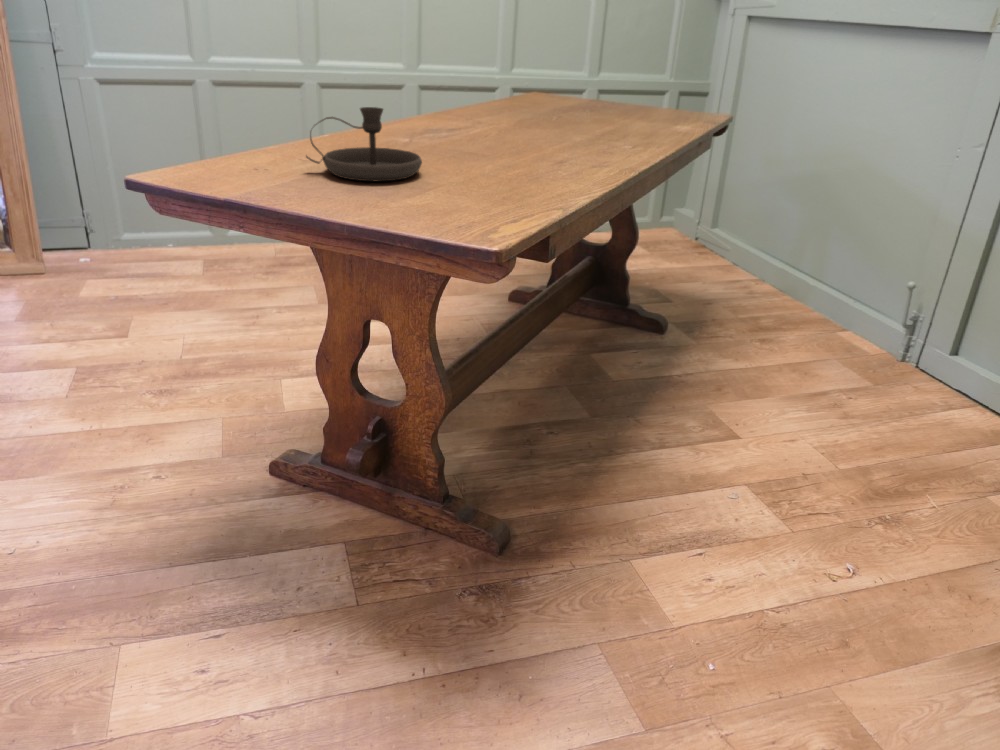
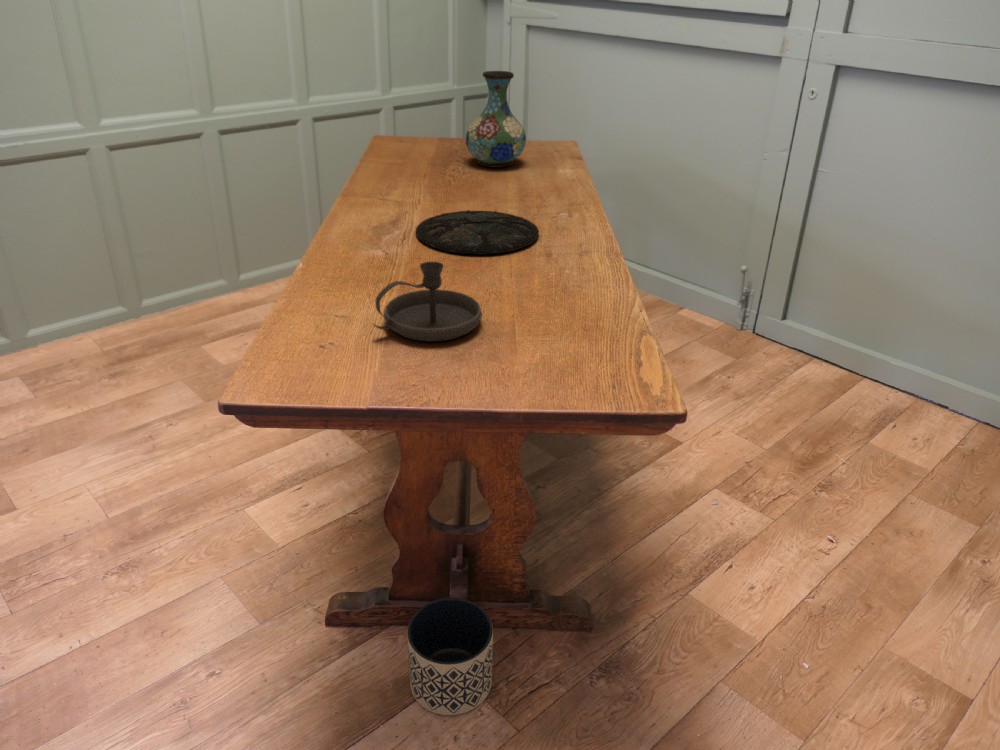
vase: none [585,14,648,114] -> present [466,71,526,168]
plate: none [453,121,578,151] -> present [416,210,539,254]
planter: none [285,461,375,572] -> present [407,598,493,715]

